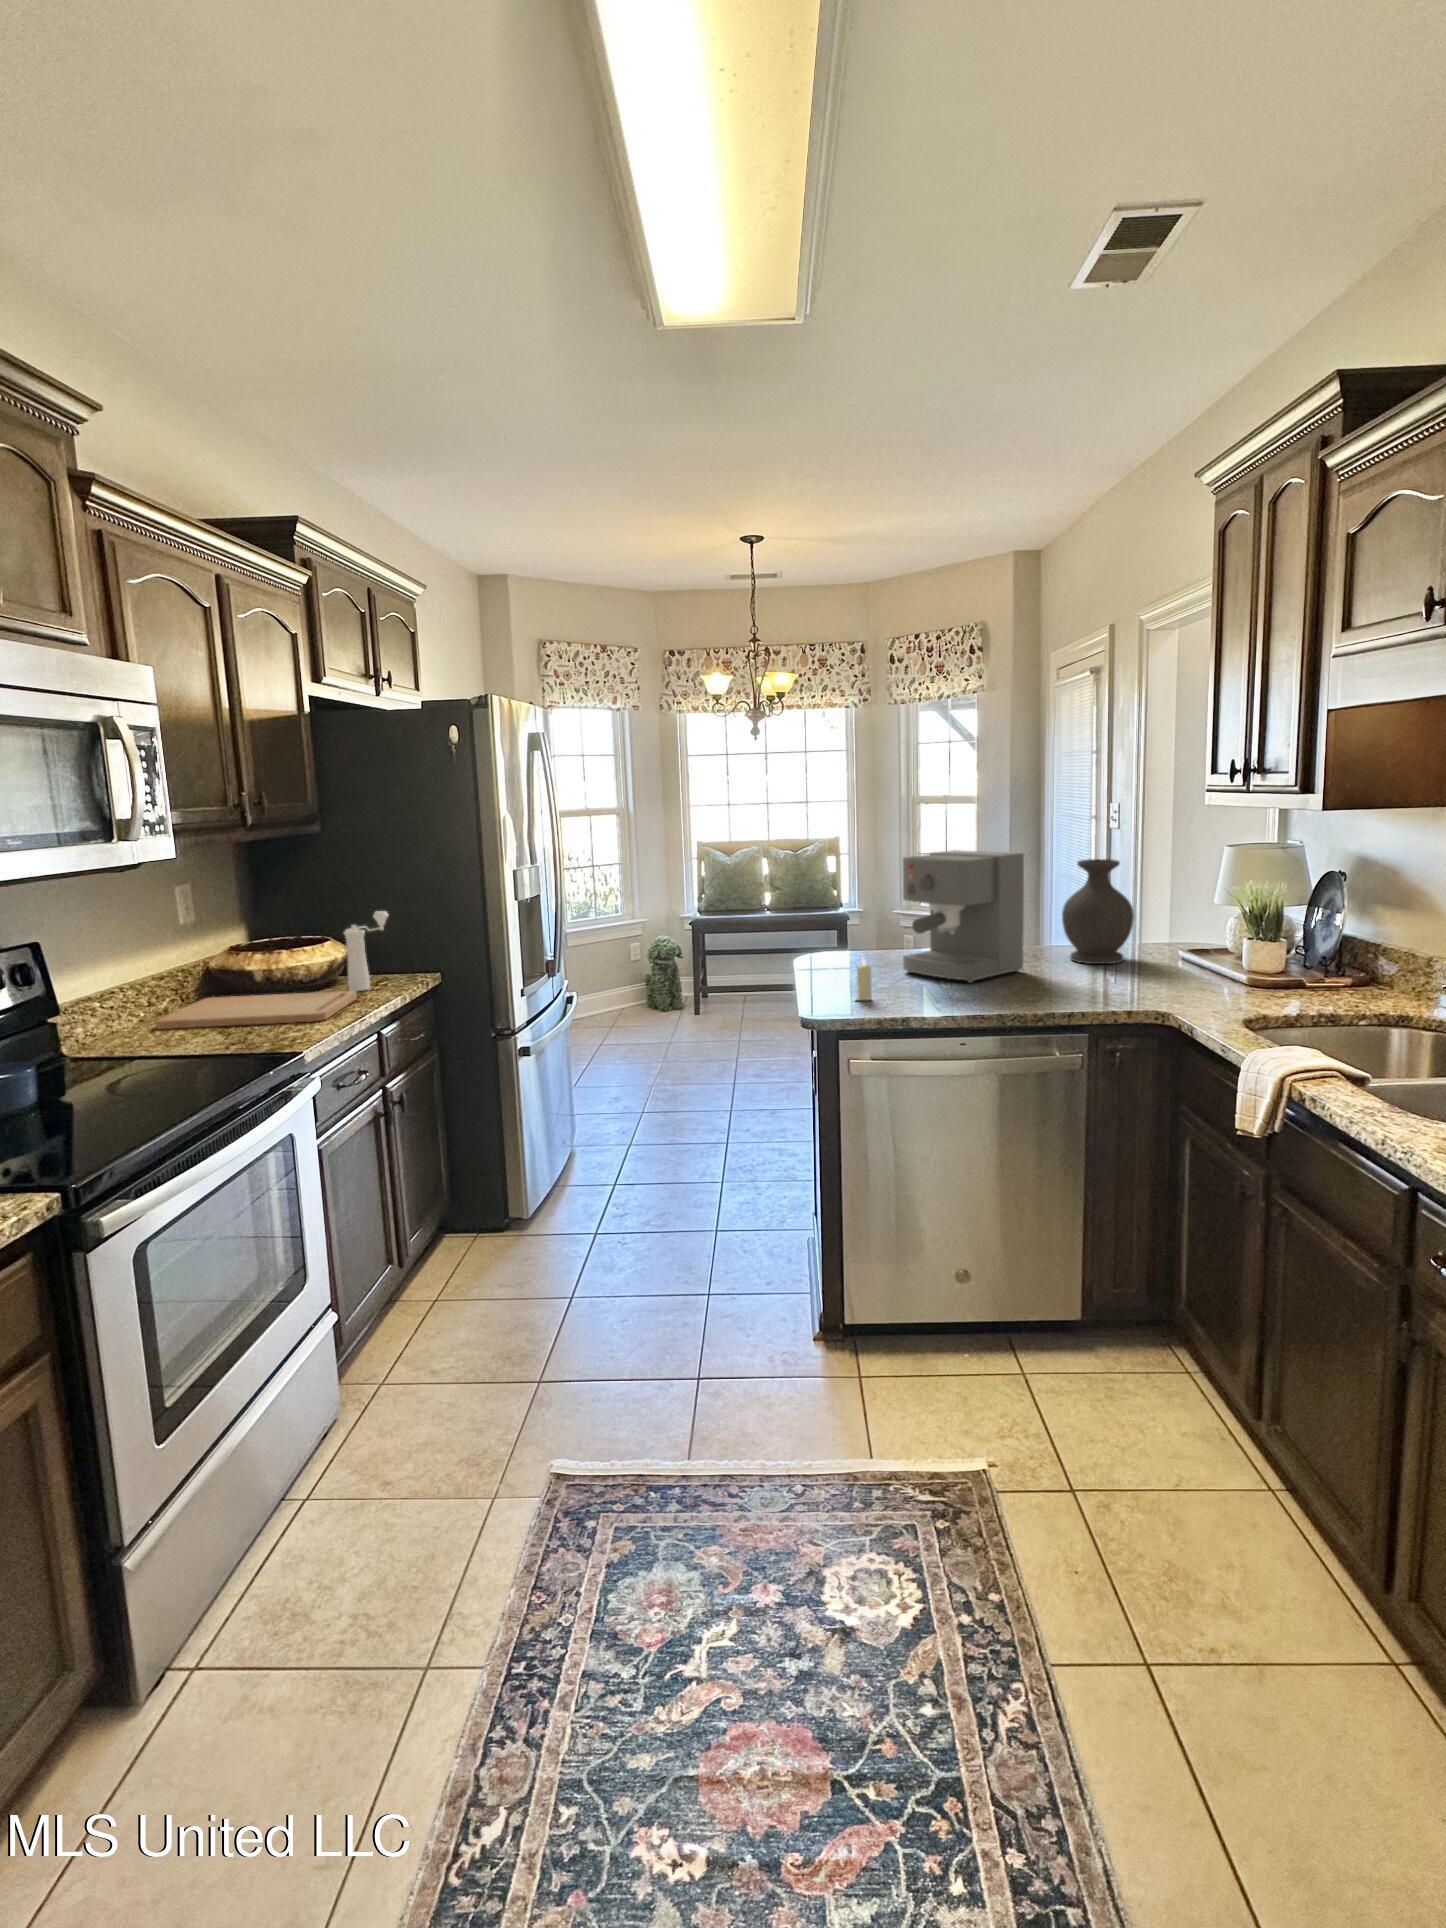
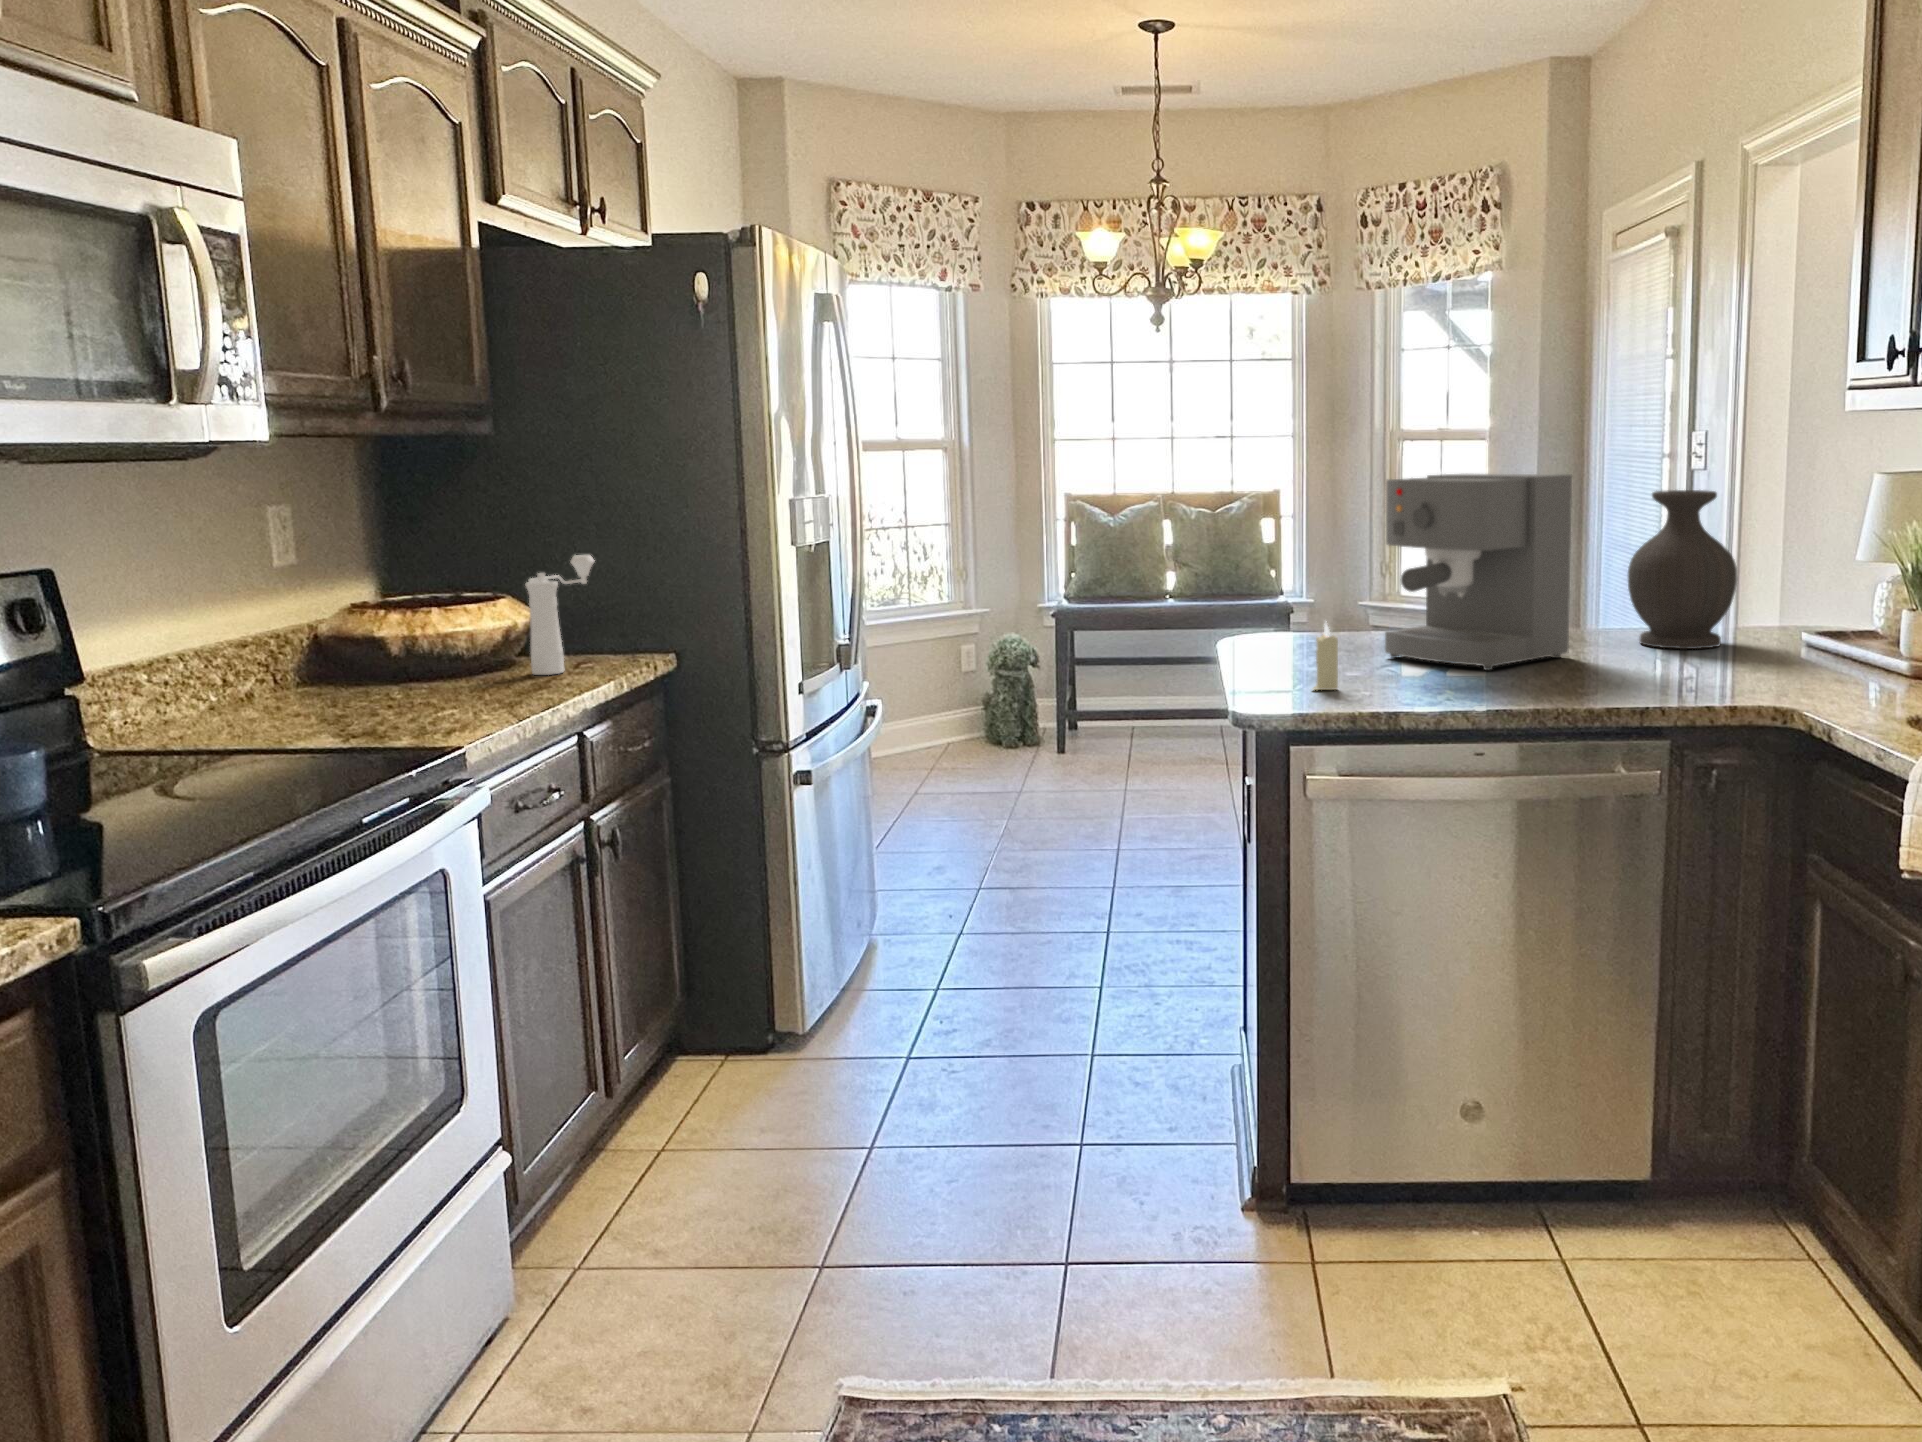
cutting board: present [157,991,357,1029] -> none [235,671,545,717]

